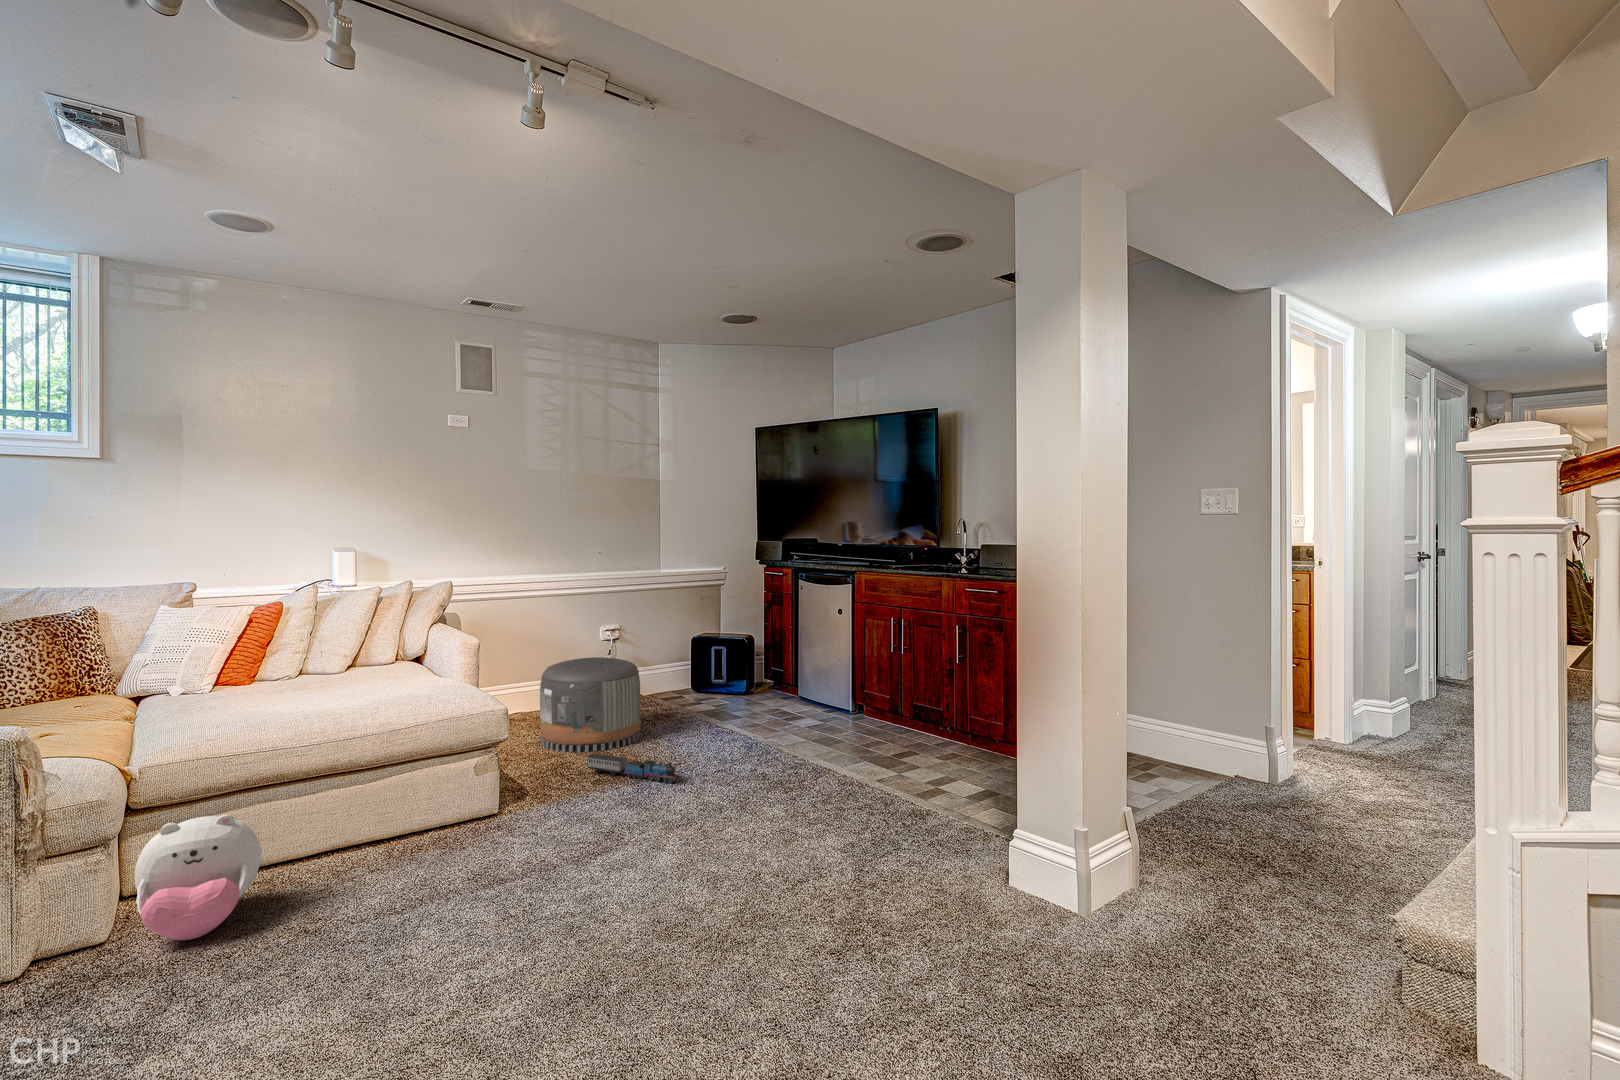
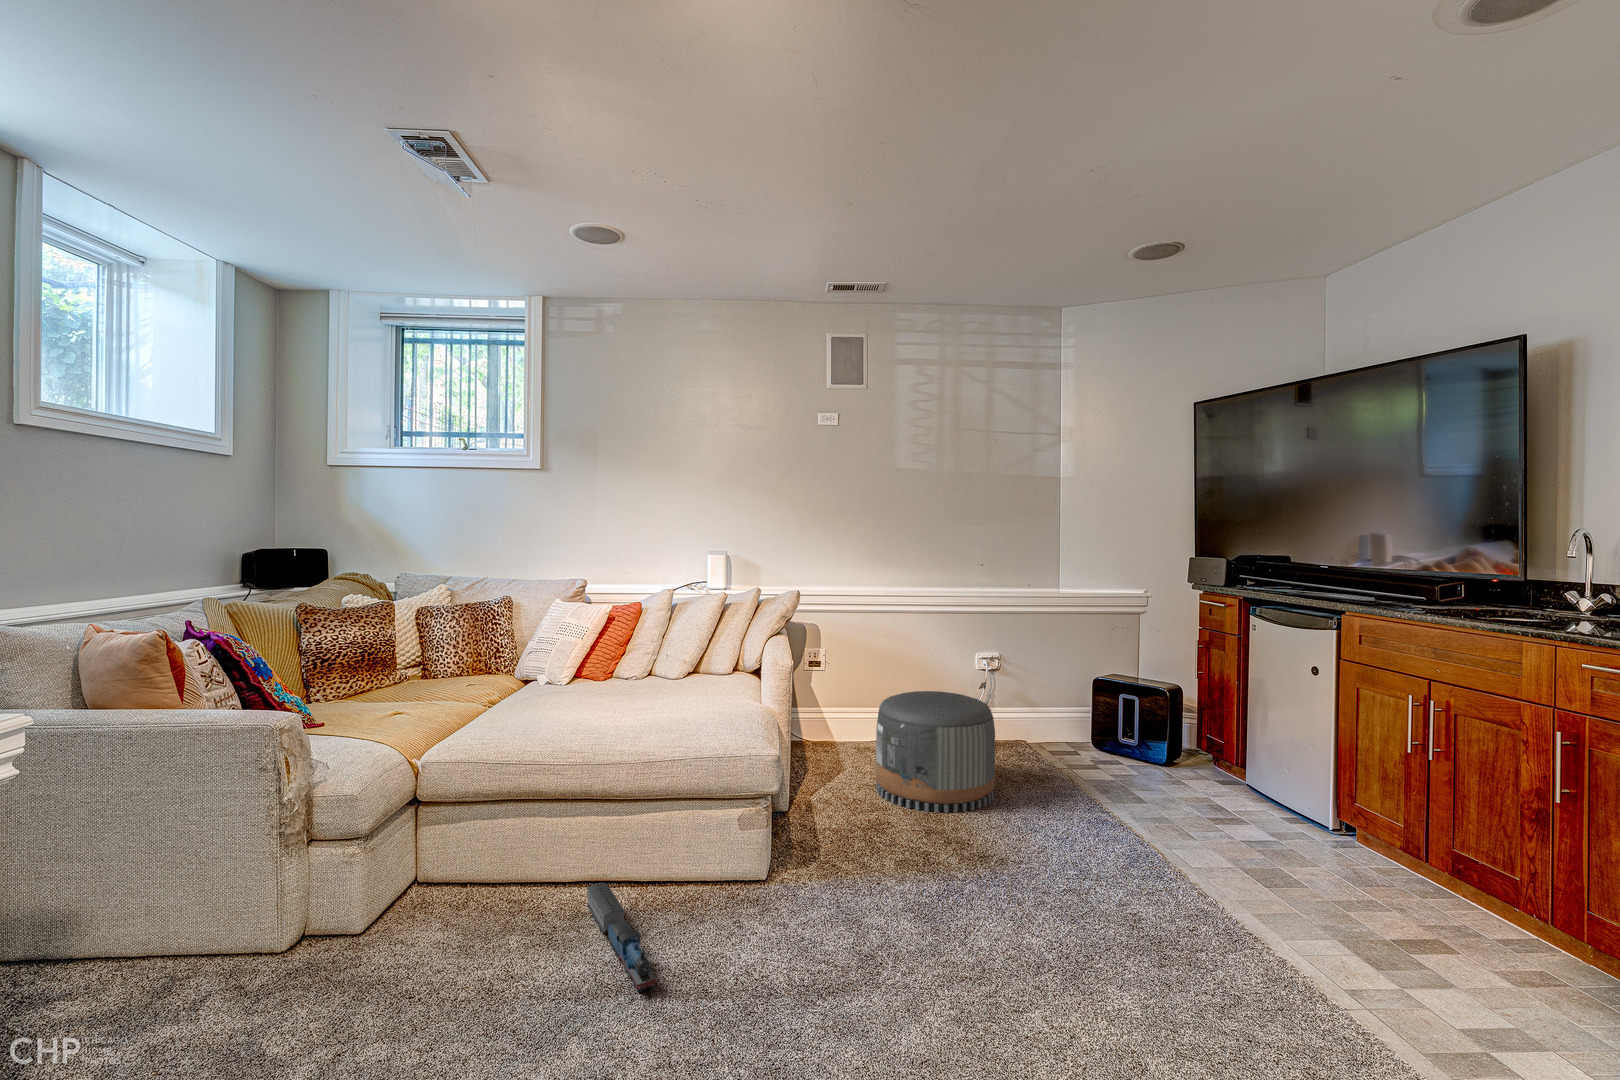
toy train: present [587,754,682,784] -> present [587,883,658,992]
plush toy: present [135,814,261,940] -> none [358,827,487,961]

